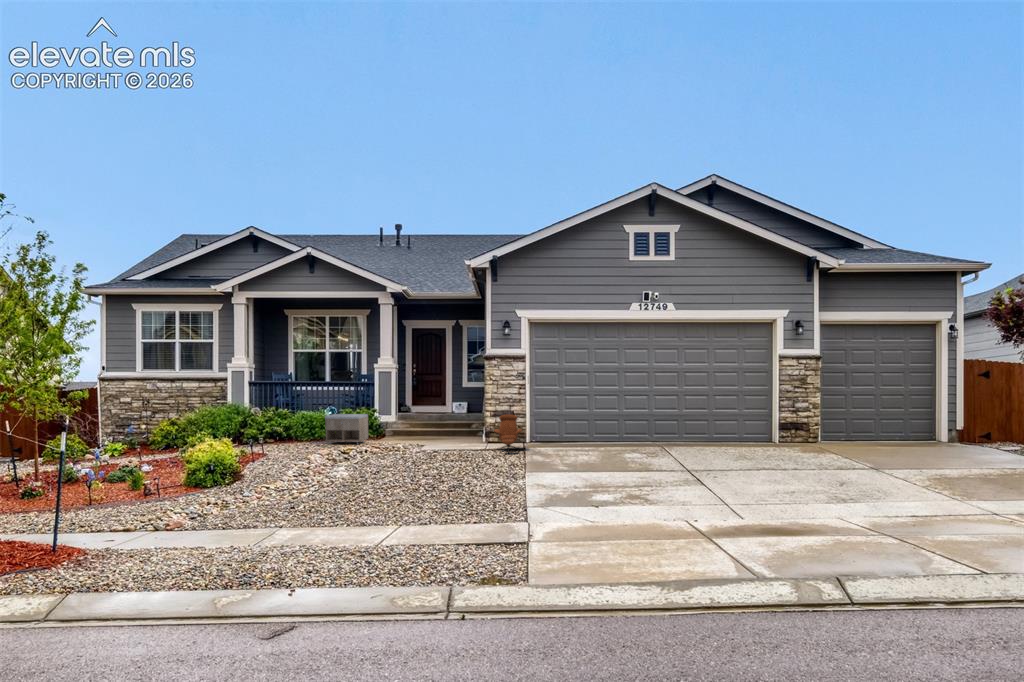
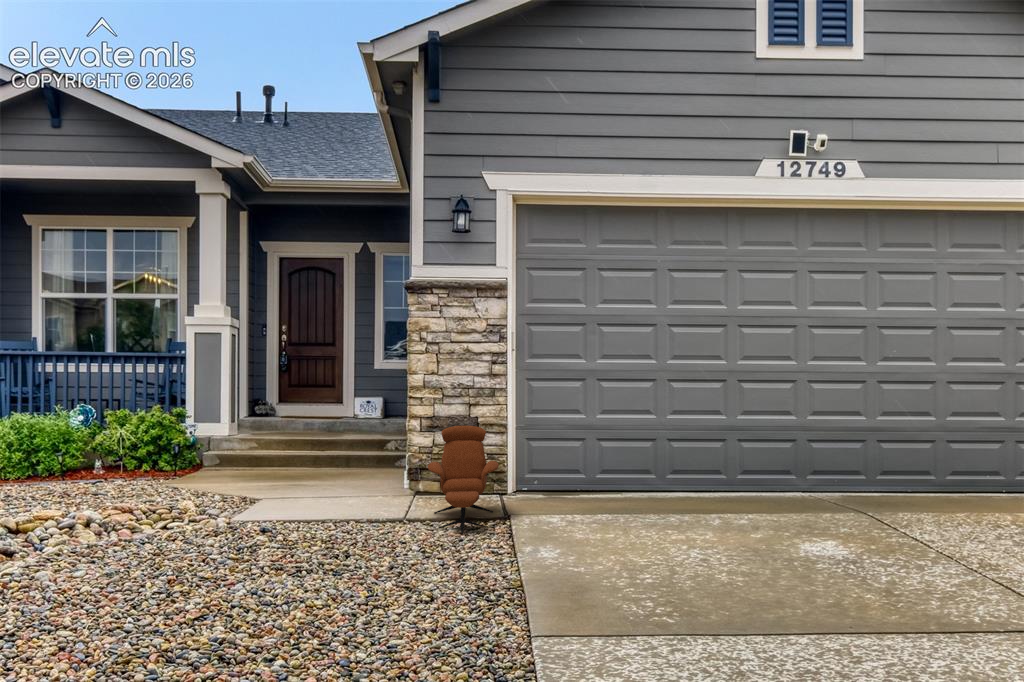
storage bench: present [325,414,368,444] -> none [36,423,146,494]

